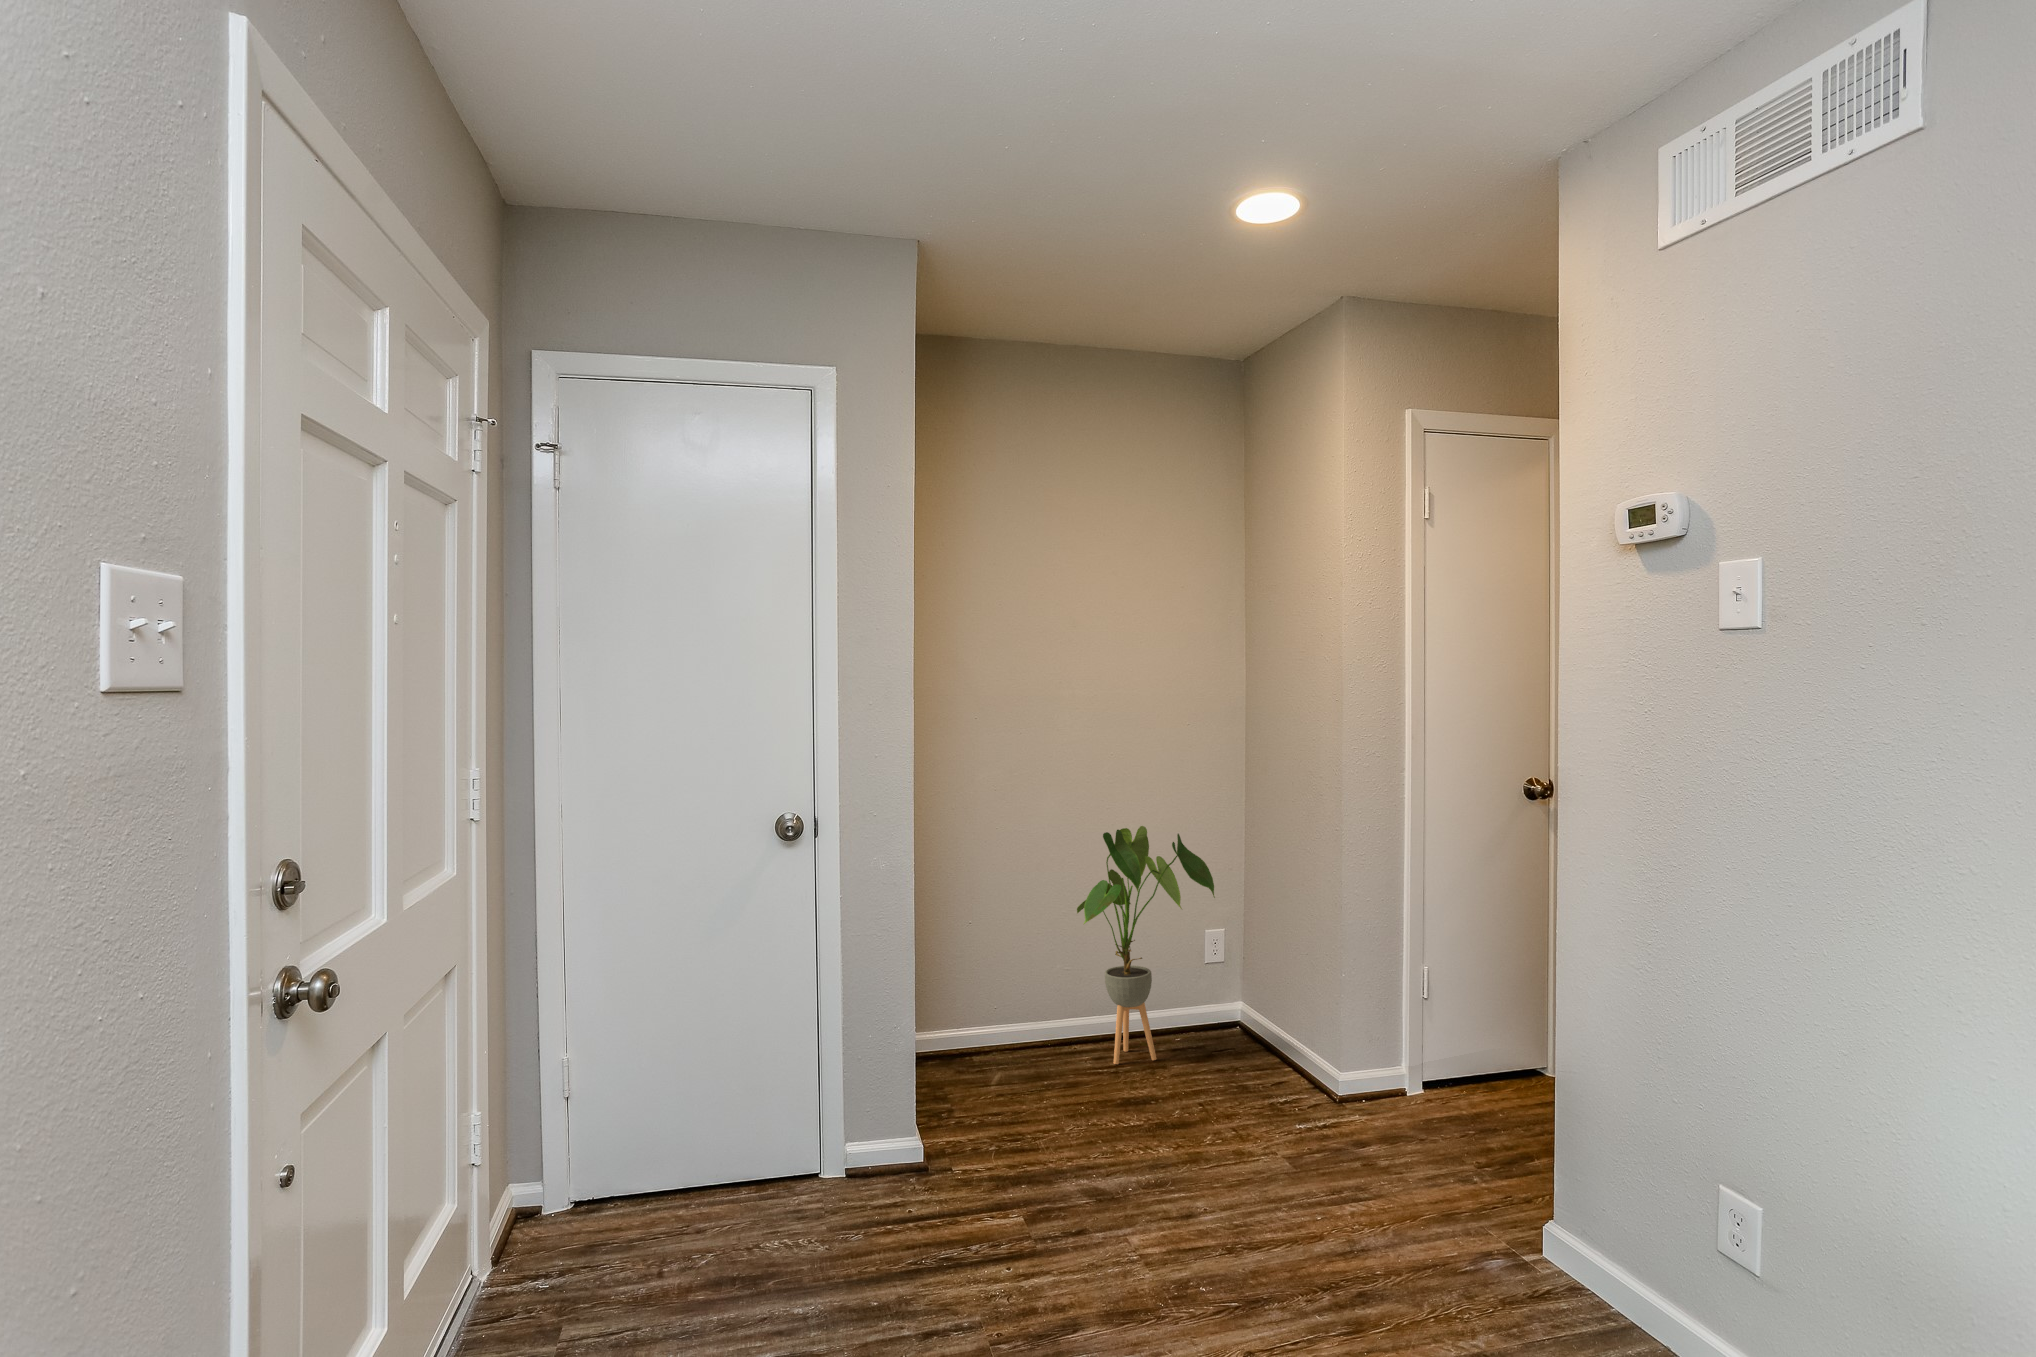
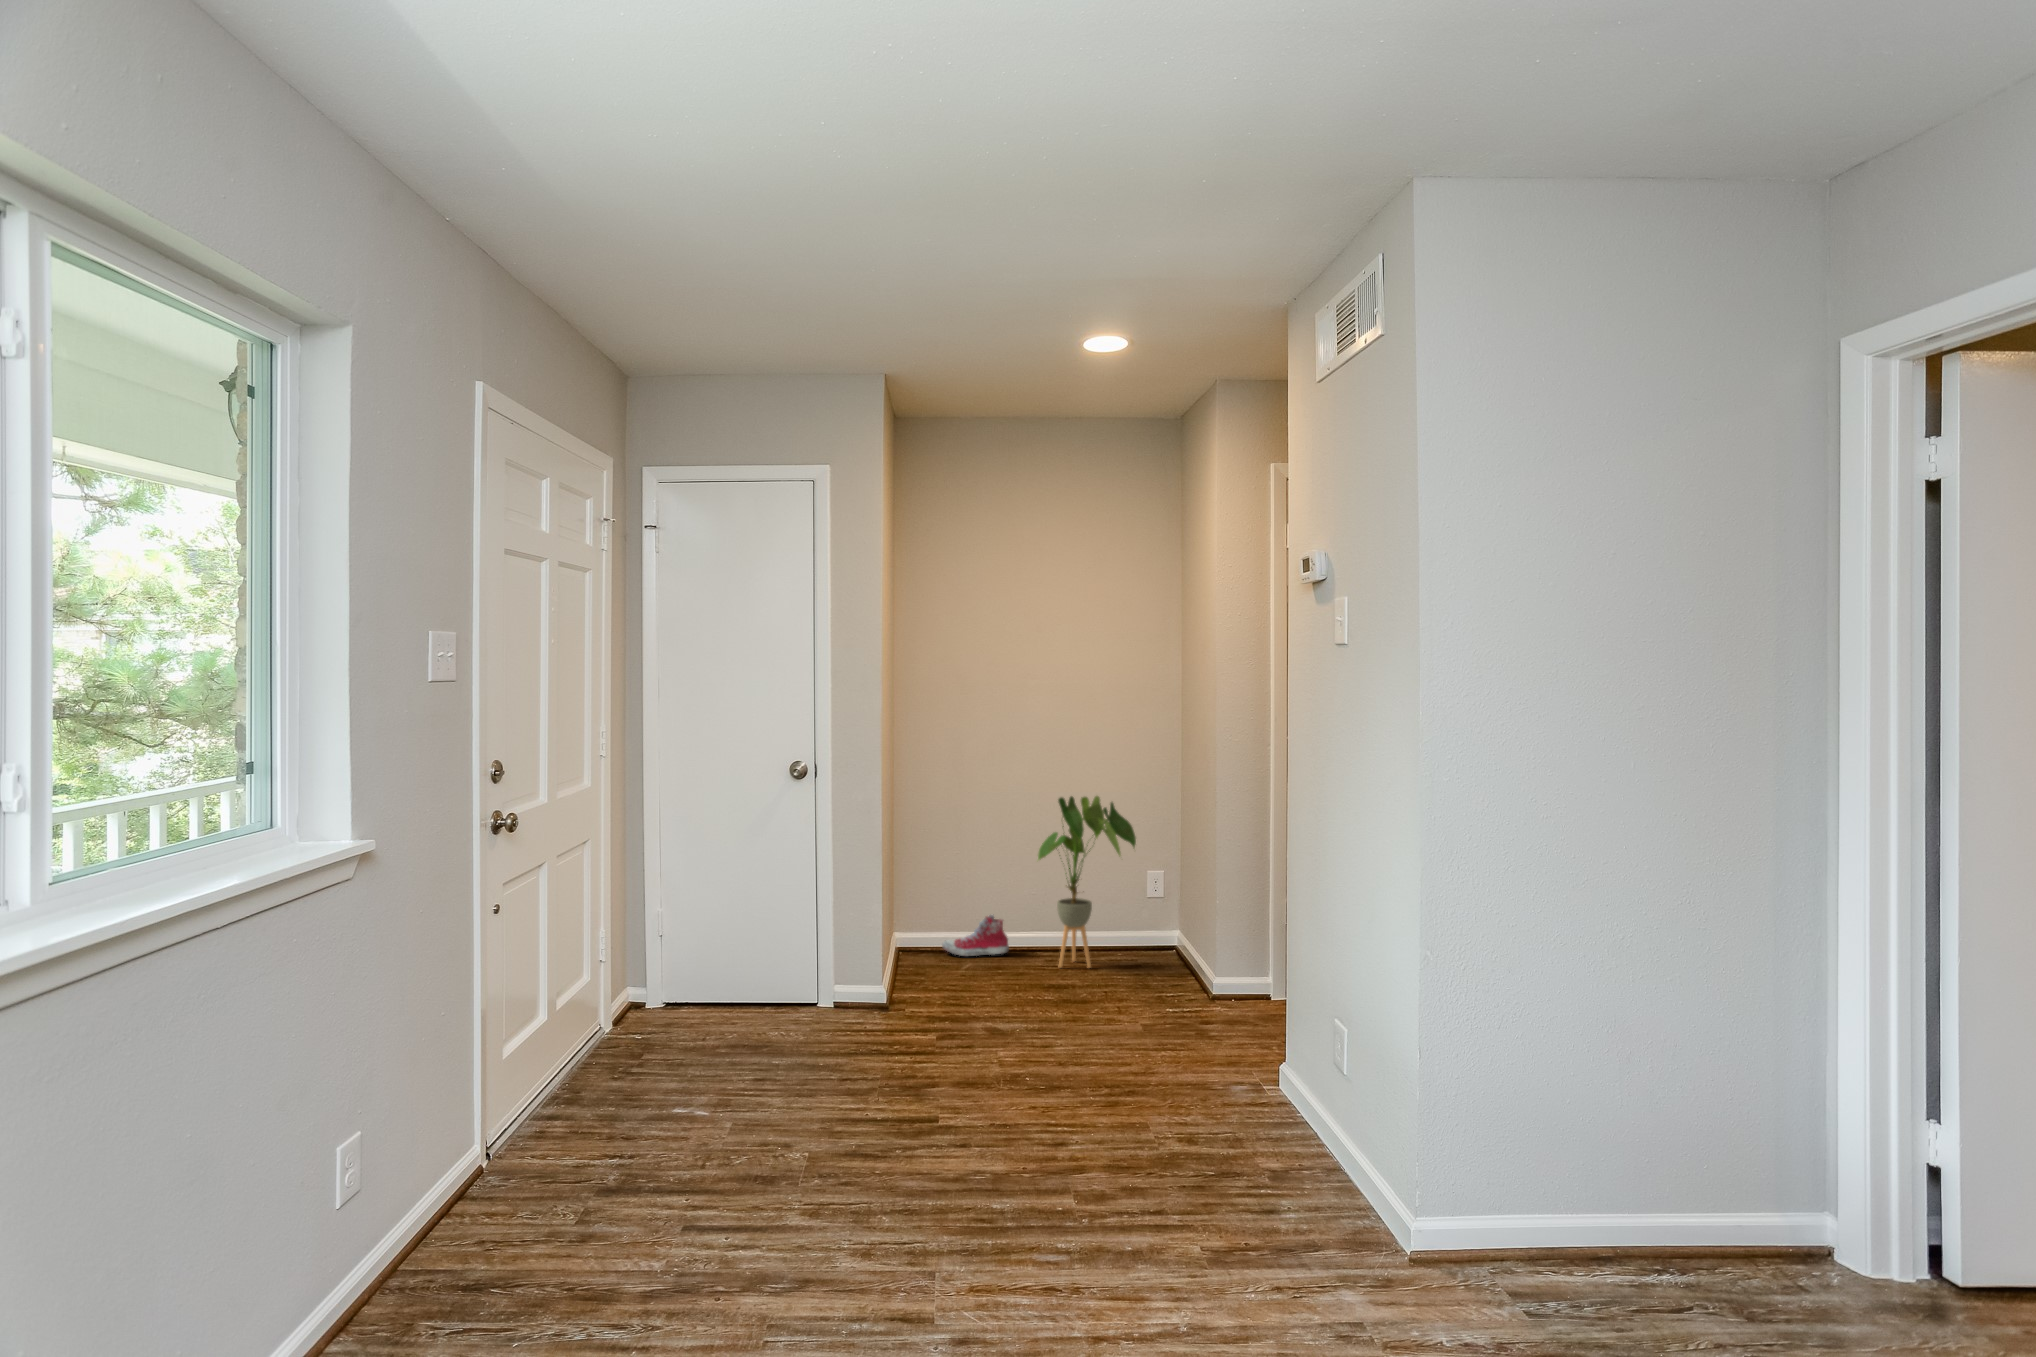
shoe: none [943,995,1034,1059] -> present [942,915,1009,956]

